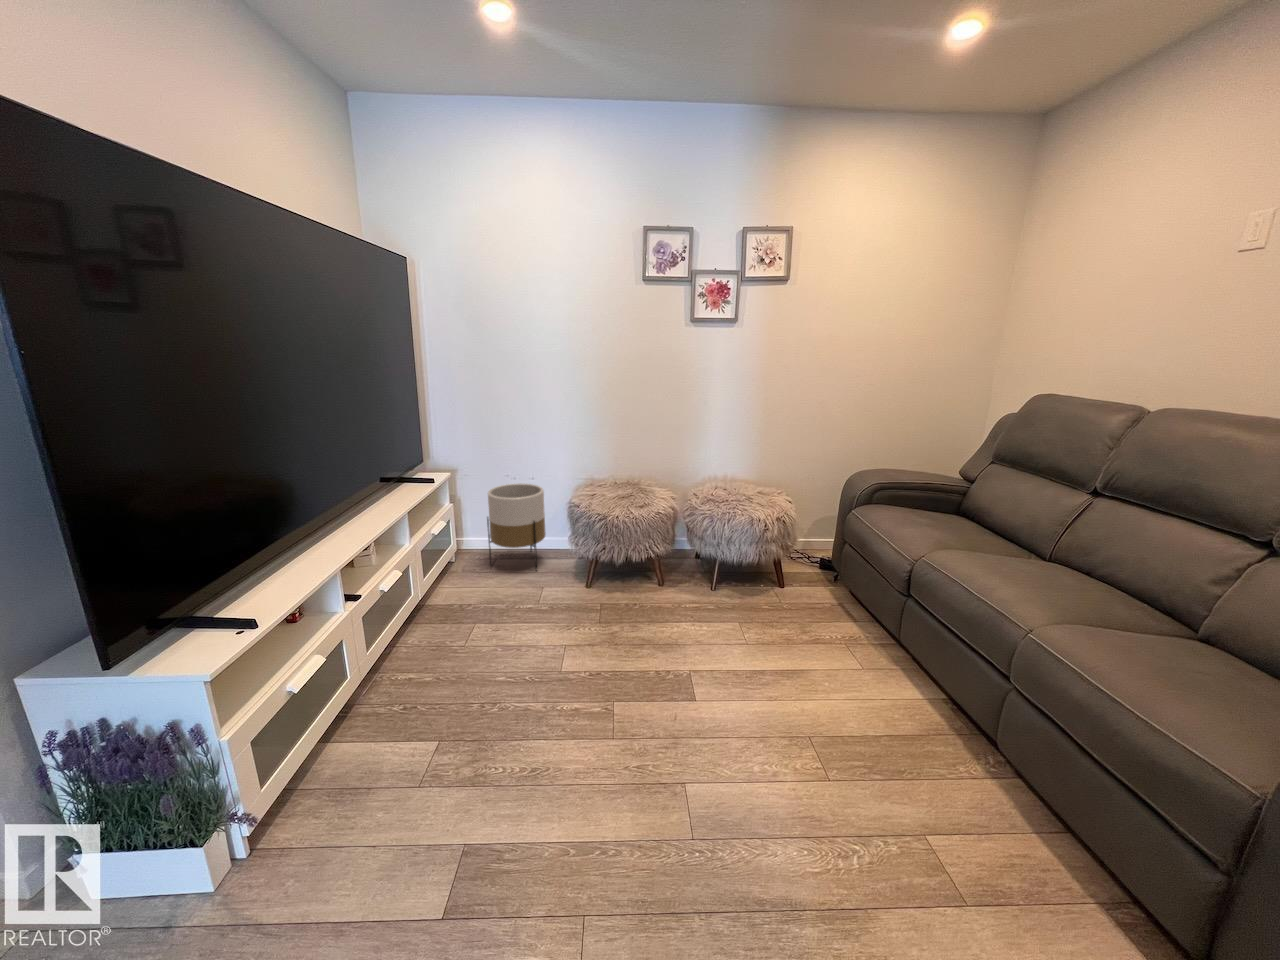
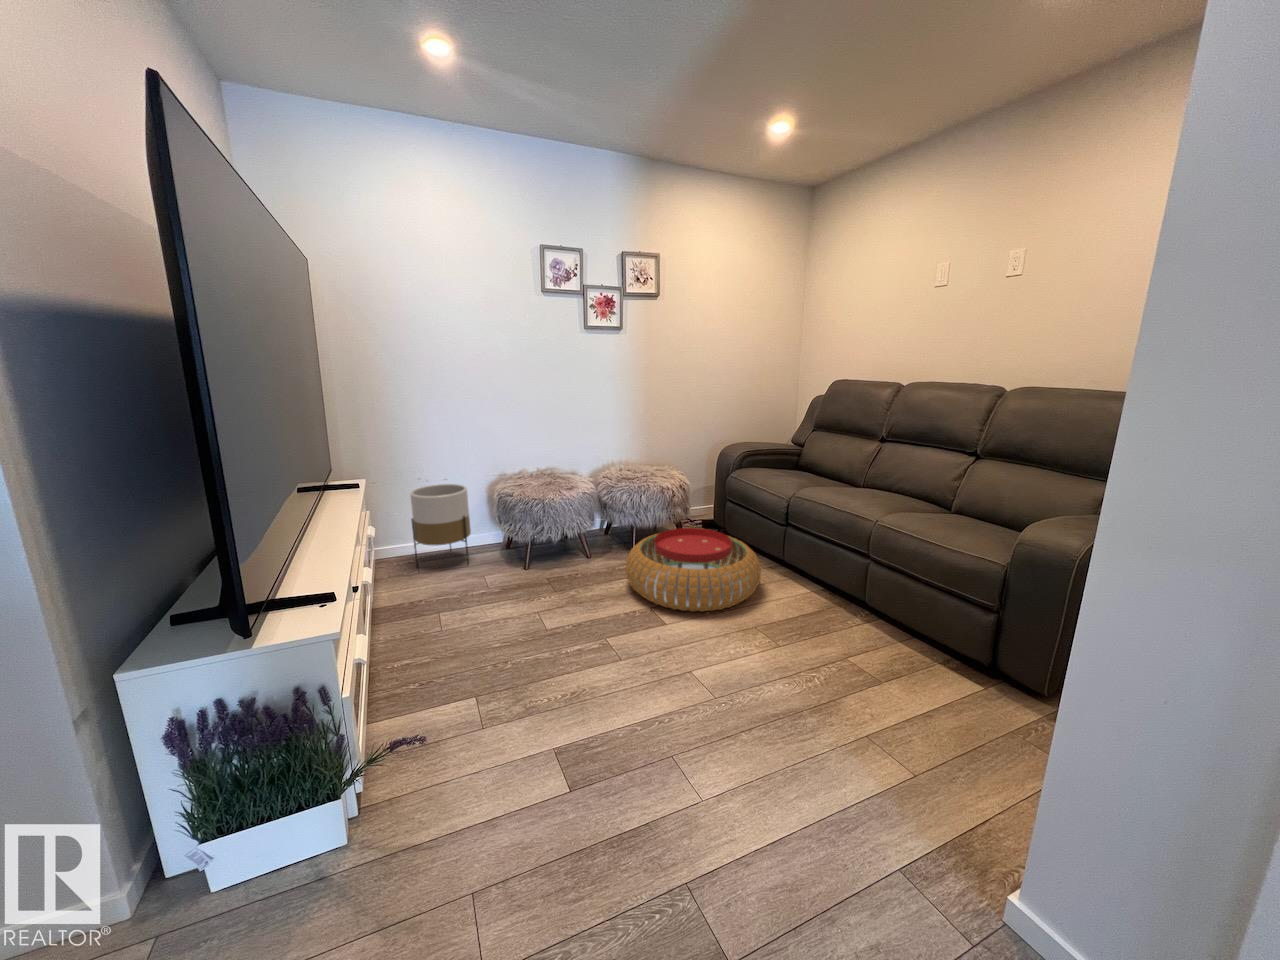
pouf: none [676,575,852,698] -> present [626,528,761,612]

